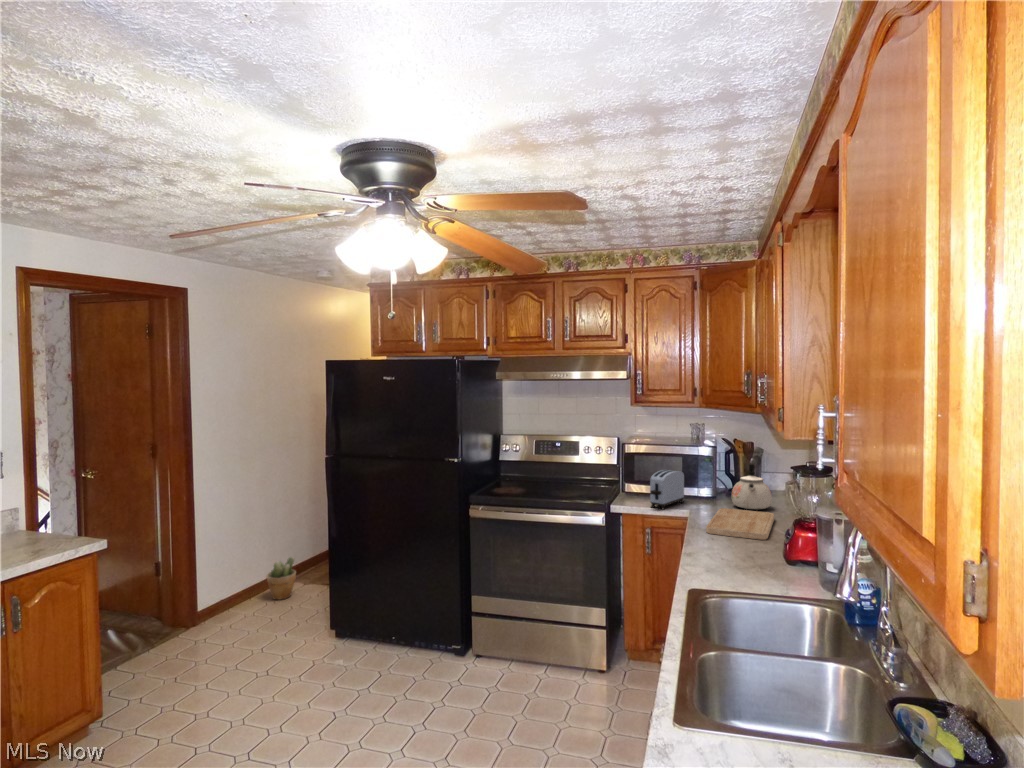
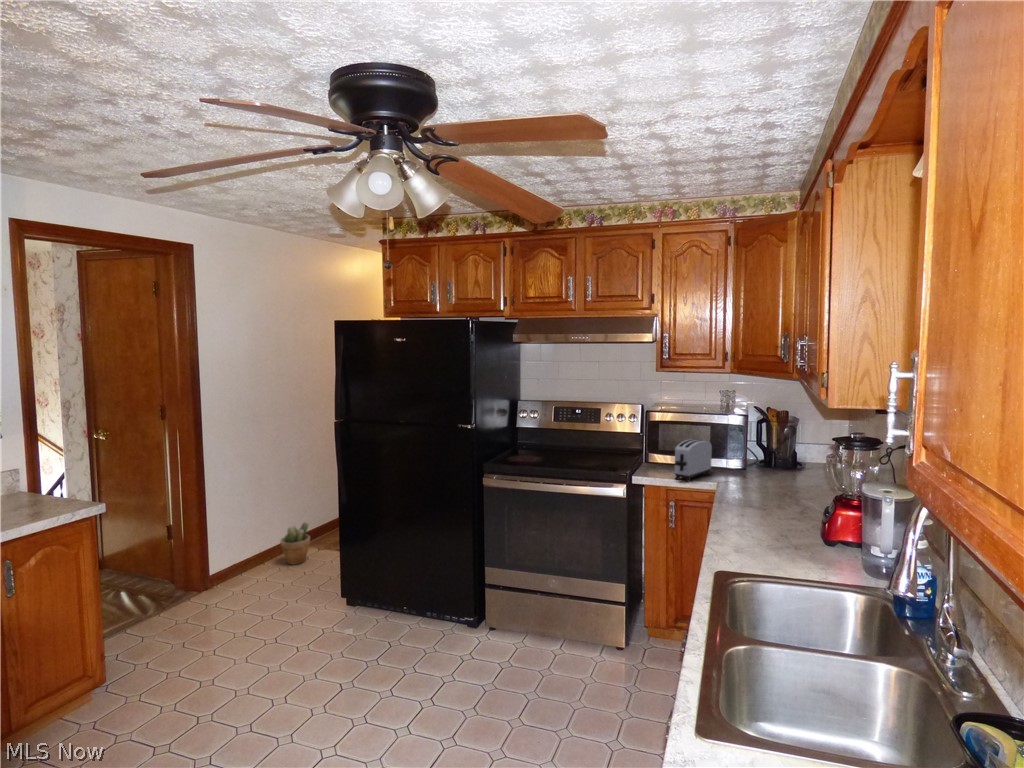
kettle: present [732,463,772,509] -> none [763,434,807,483]
cutting board: present [706,508,774,540] -> none [735,481,809,517]

